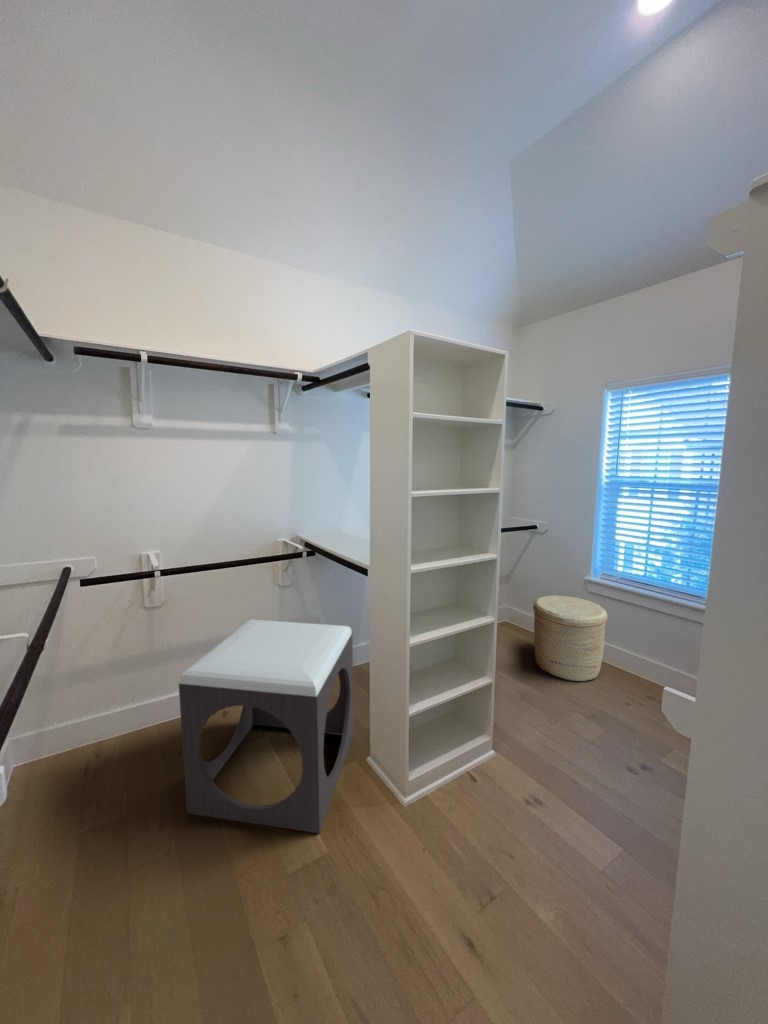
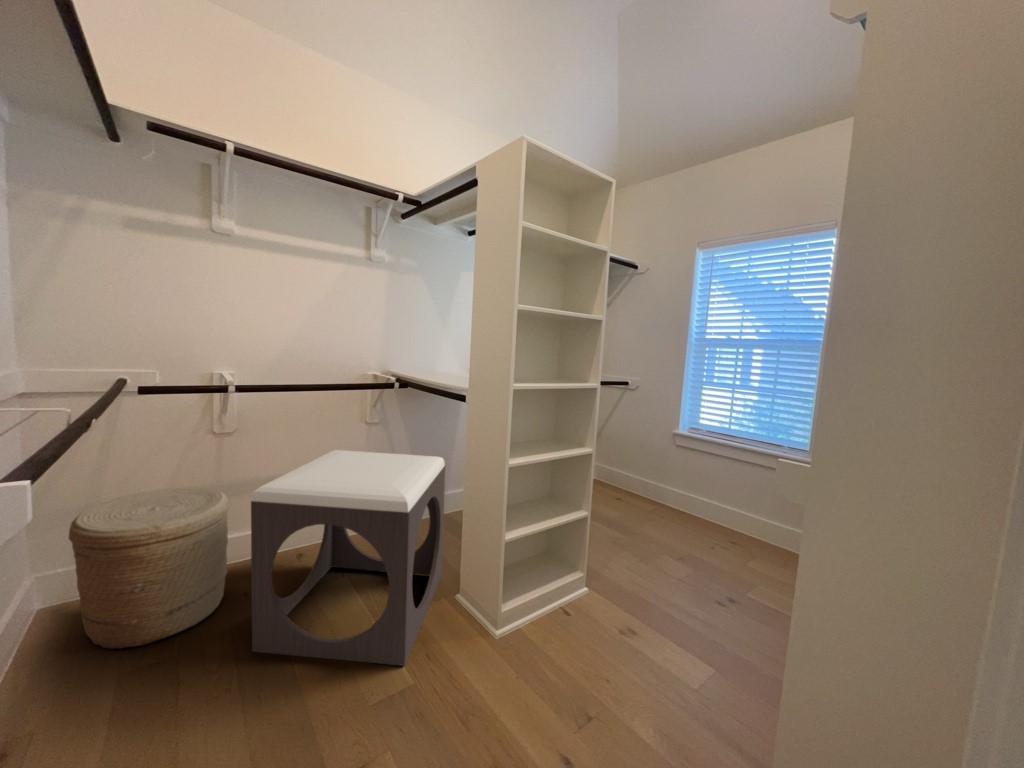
woven basket: present [533,595,607,681] -> present [69,487,229,649]

